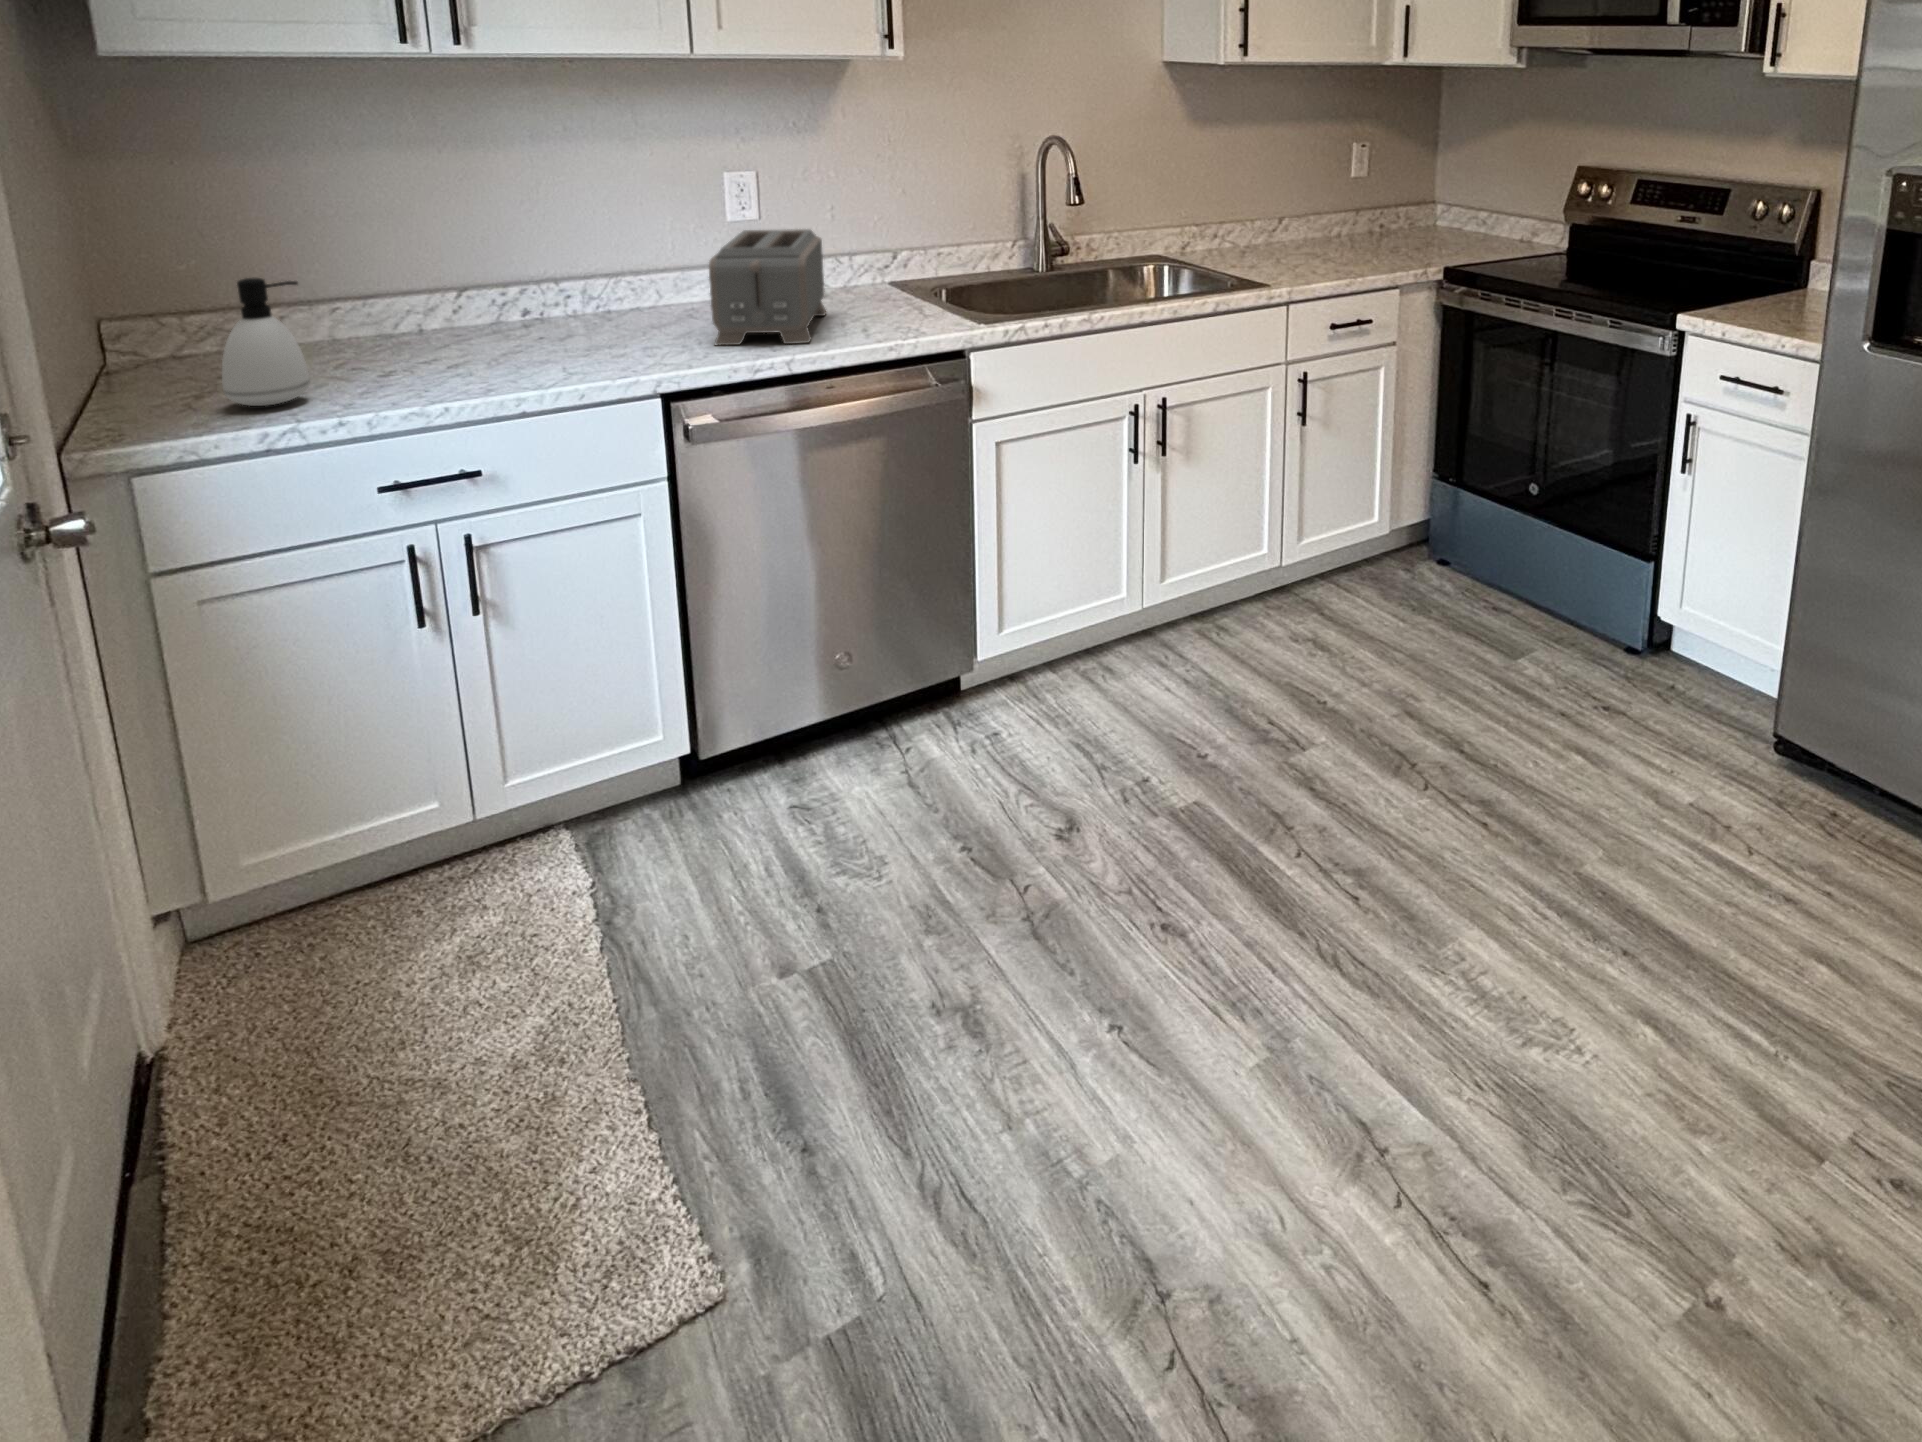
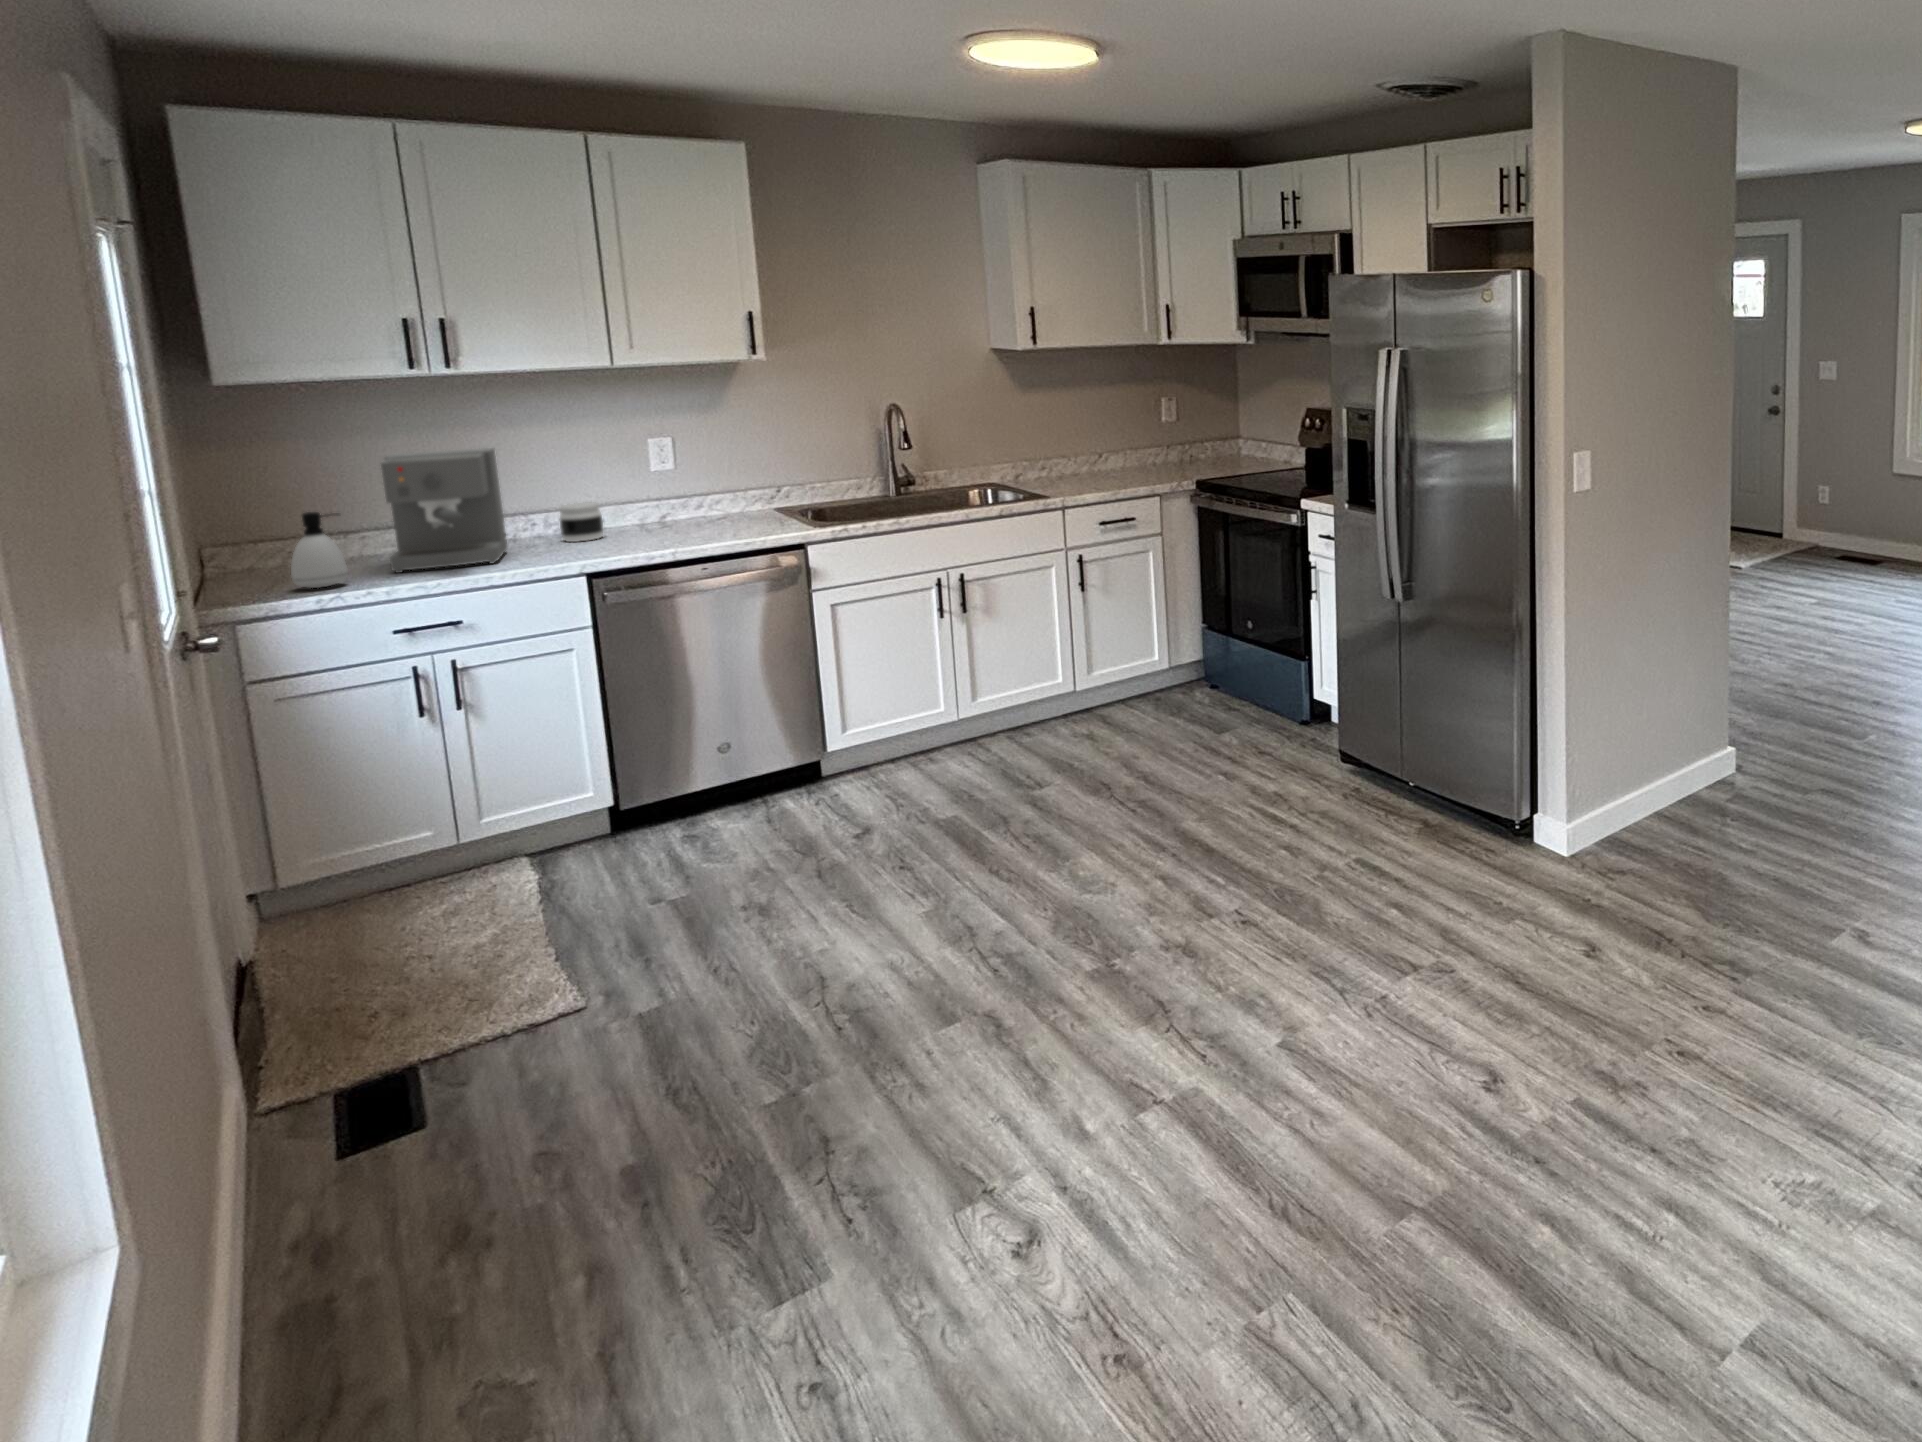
coffee maker: none [359,177,540,378] -> present [381,448,507,573]
toaster: present [709,229,826,346] -> none [623,474,720,548]
jar: none [609,266,668,327] -> present [560,503,603,542]

